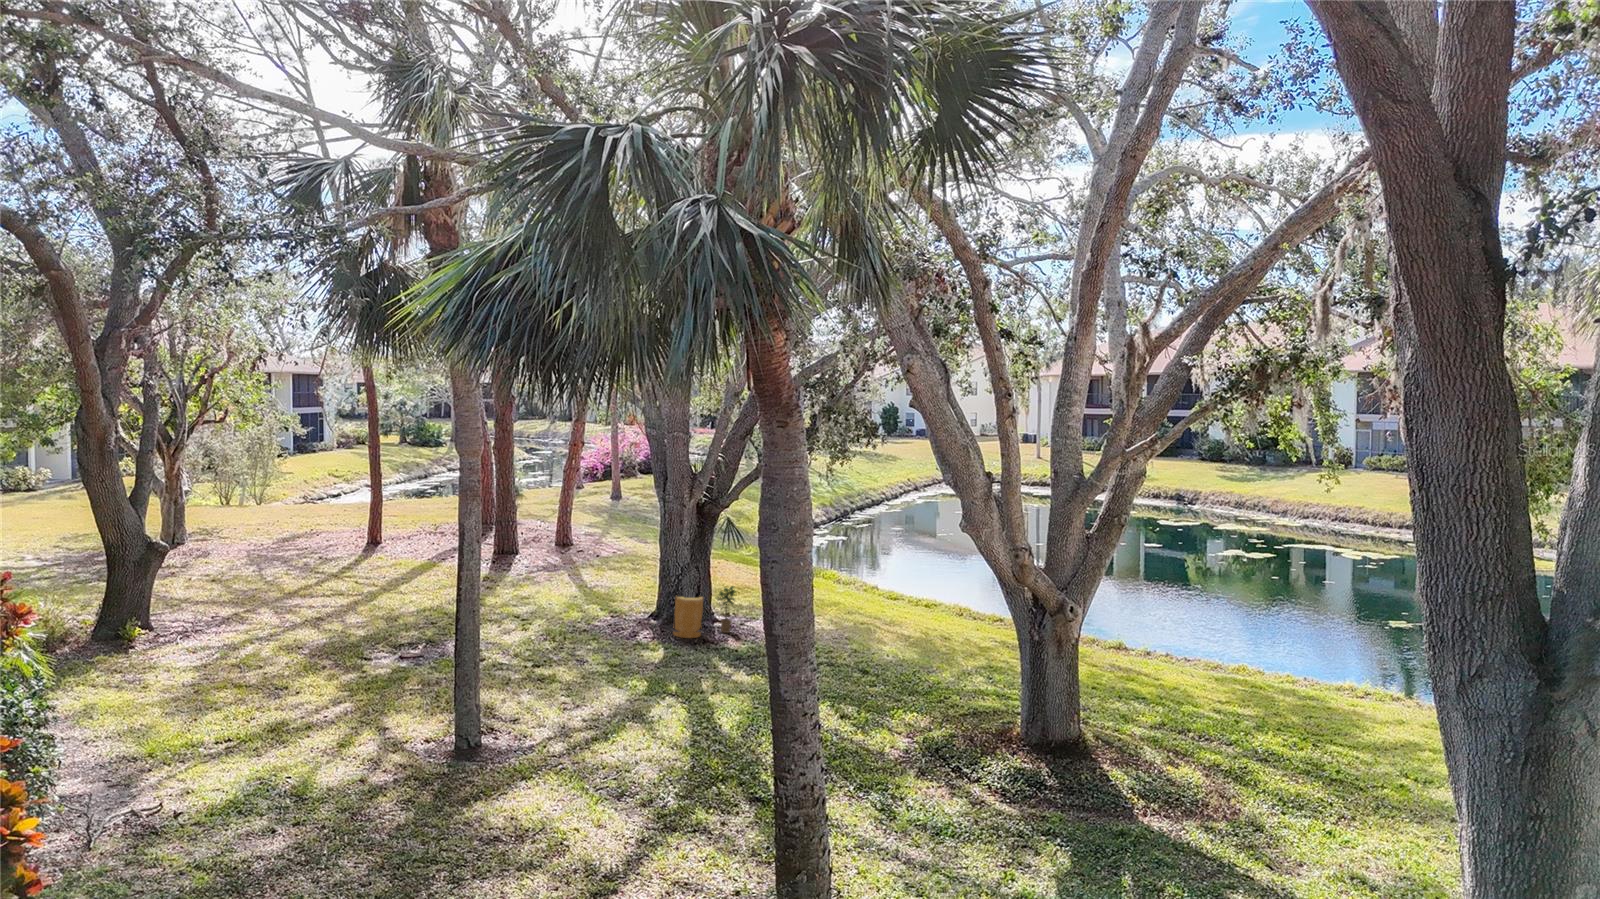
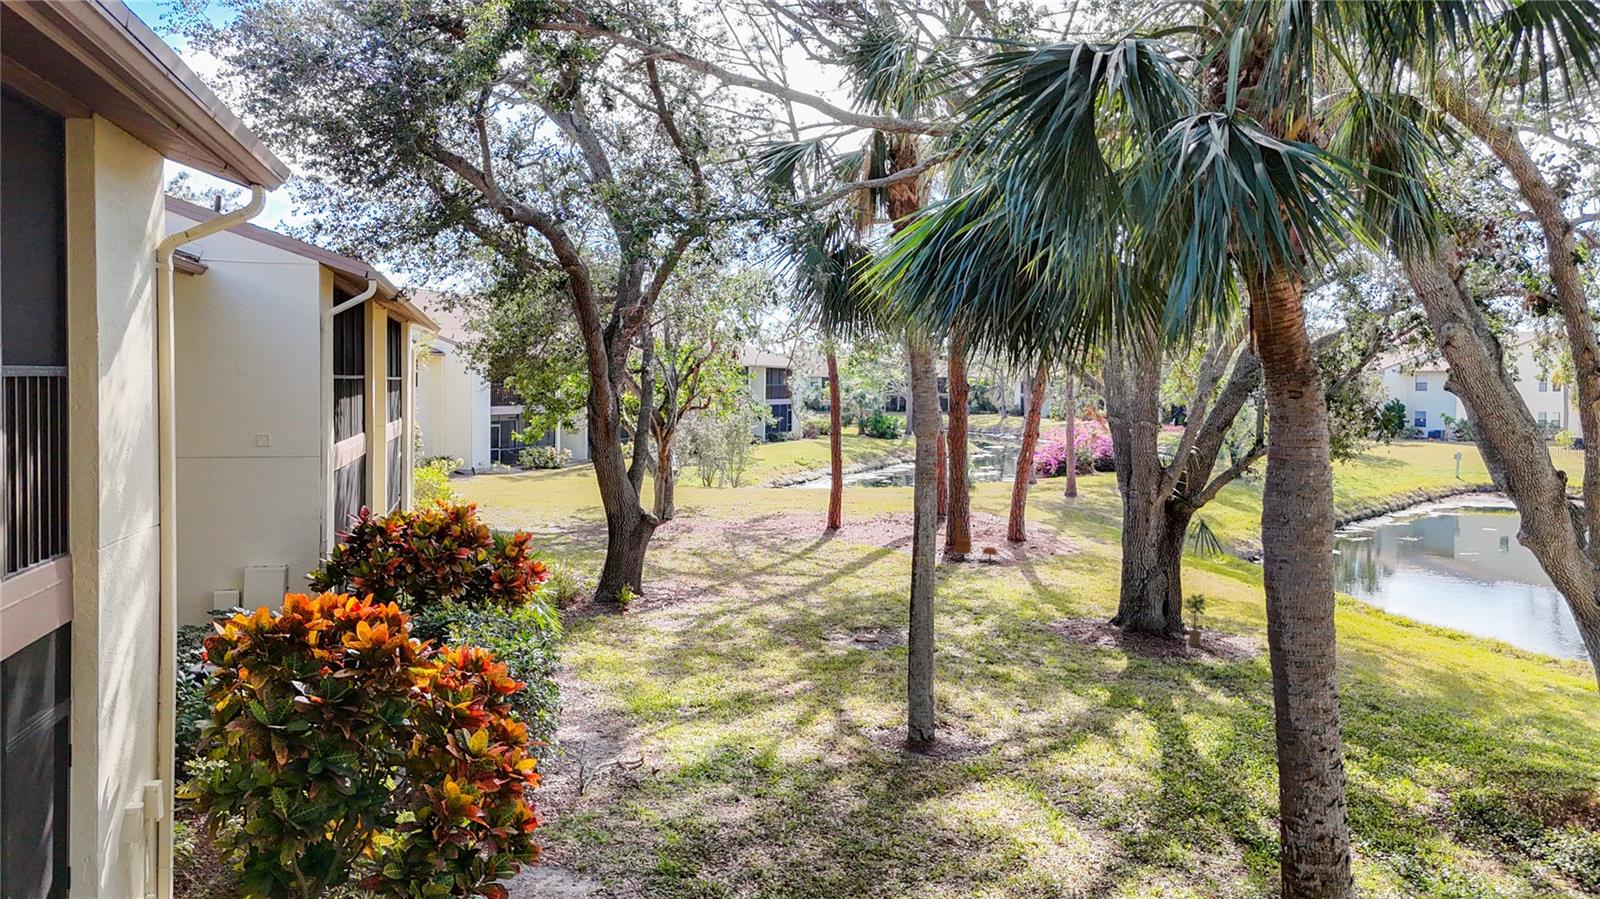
lounge chair: none [497,515,550,562] -> present [954,518,997,563]
basket: present [673,597,703,638] -> none [1134,600,1168,648]

